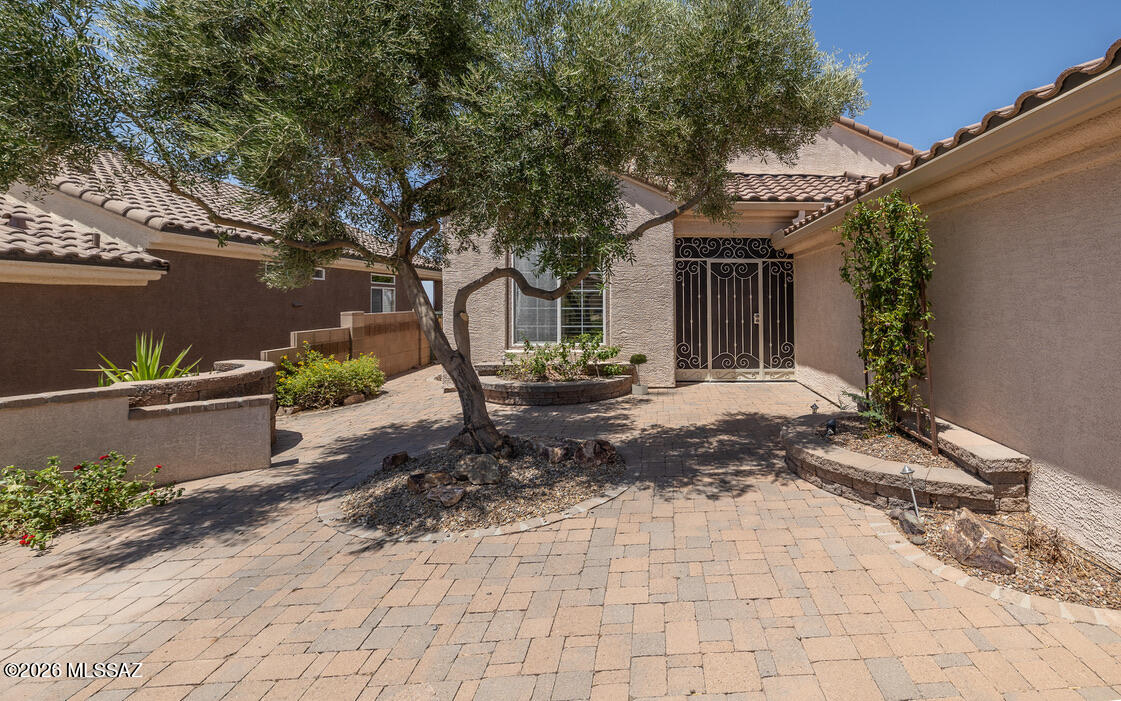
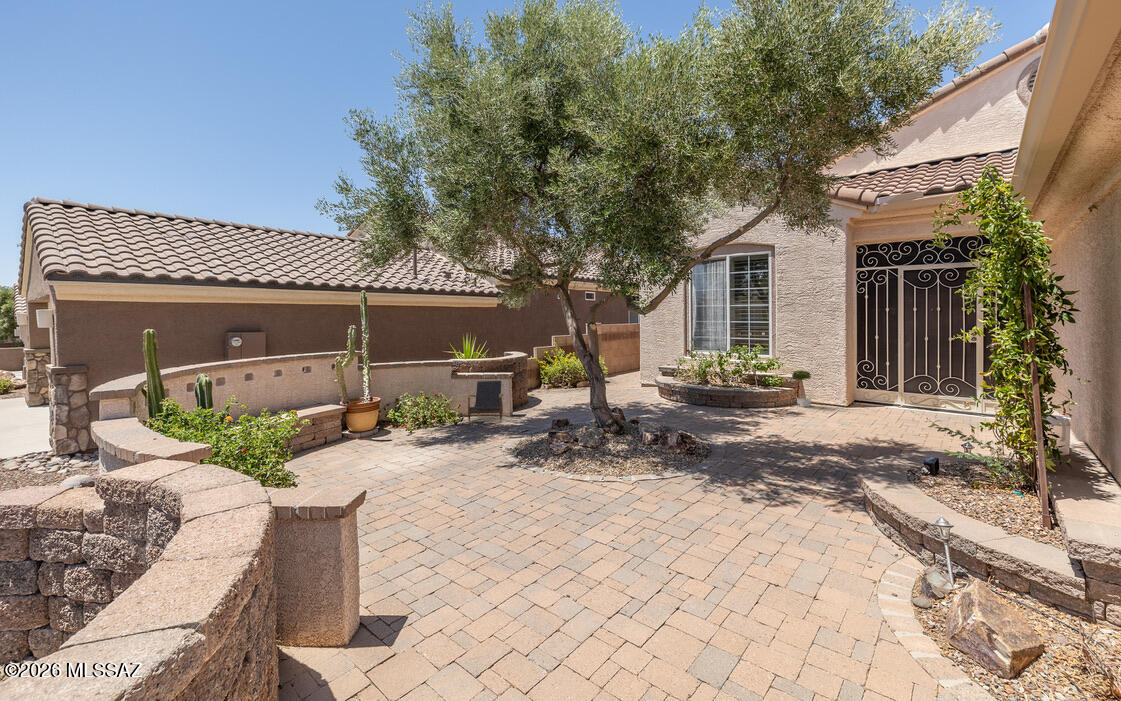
lounge chair: none [191,407,270,496] -> present [468,381,503,423]

